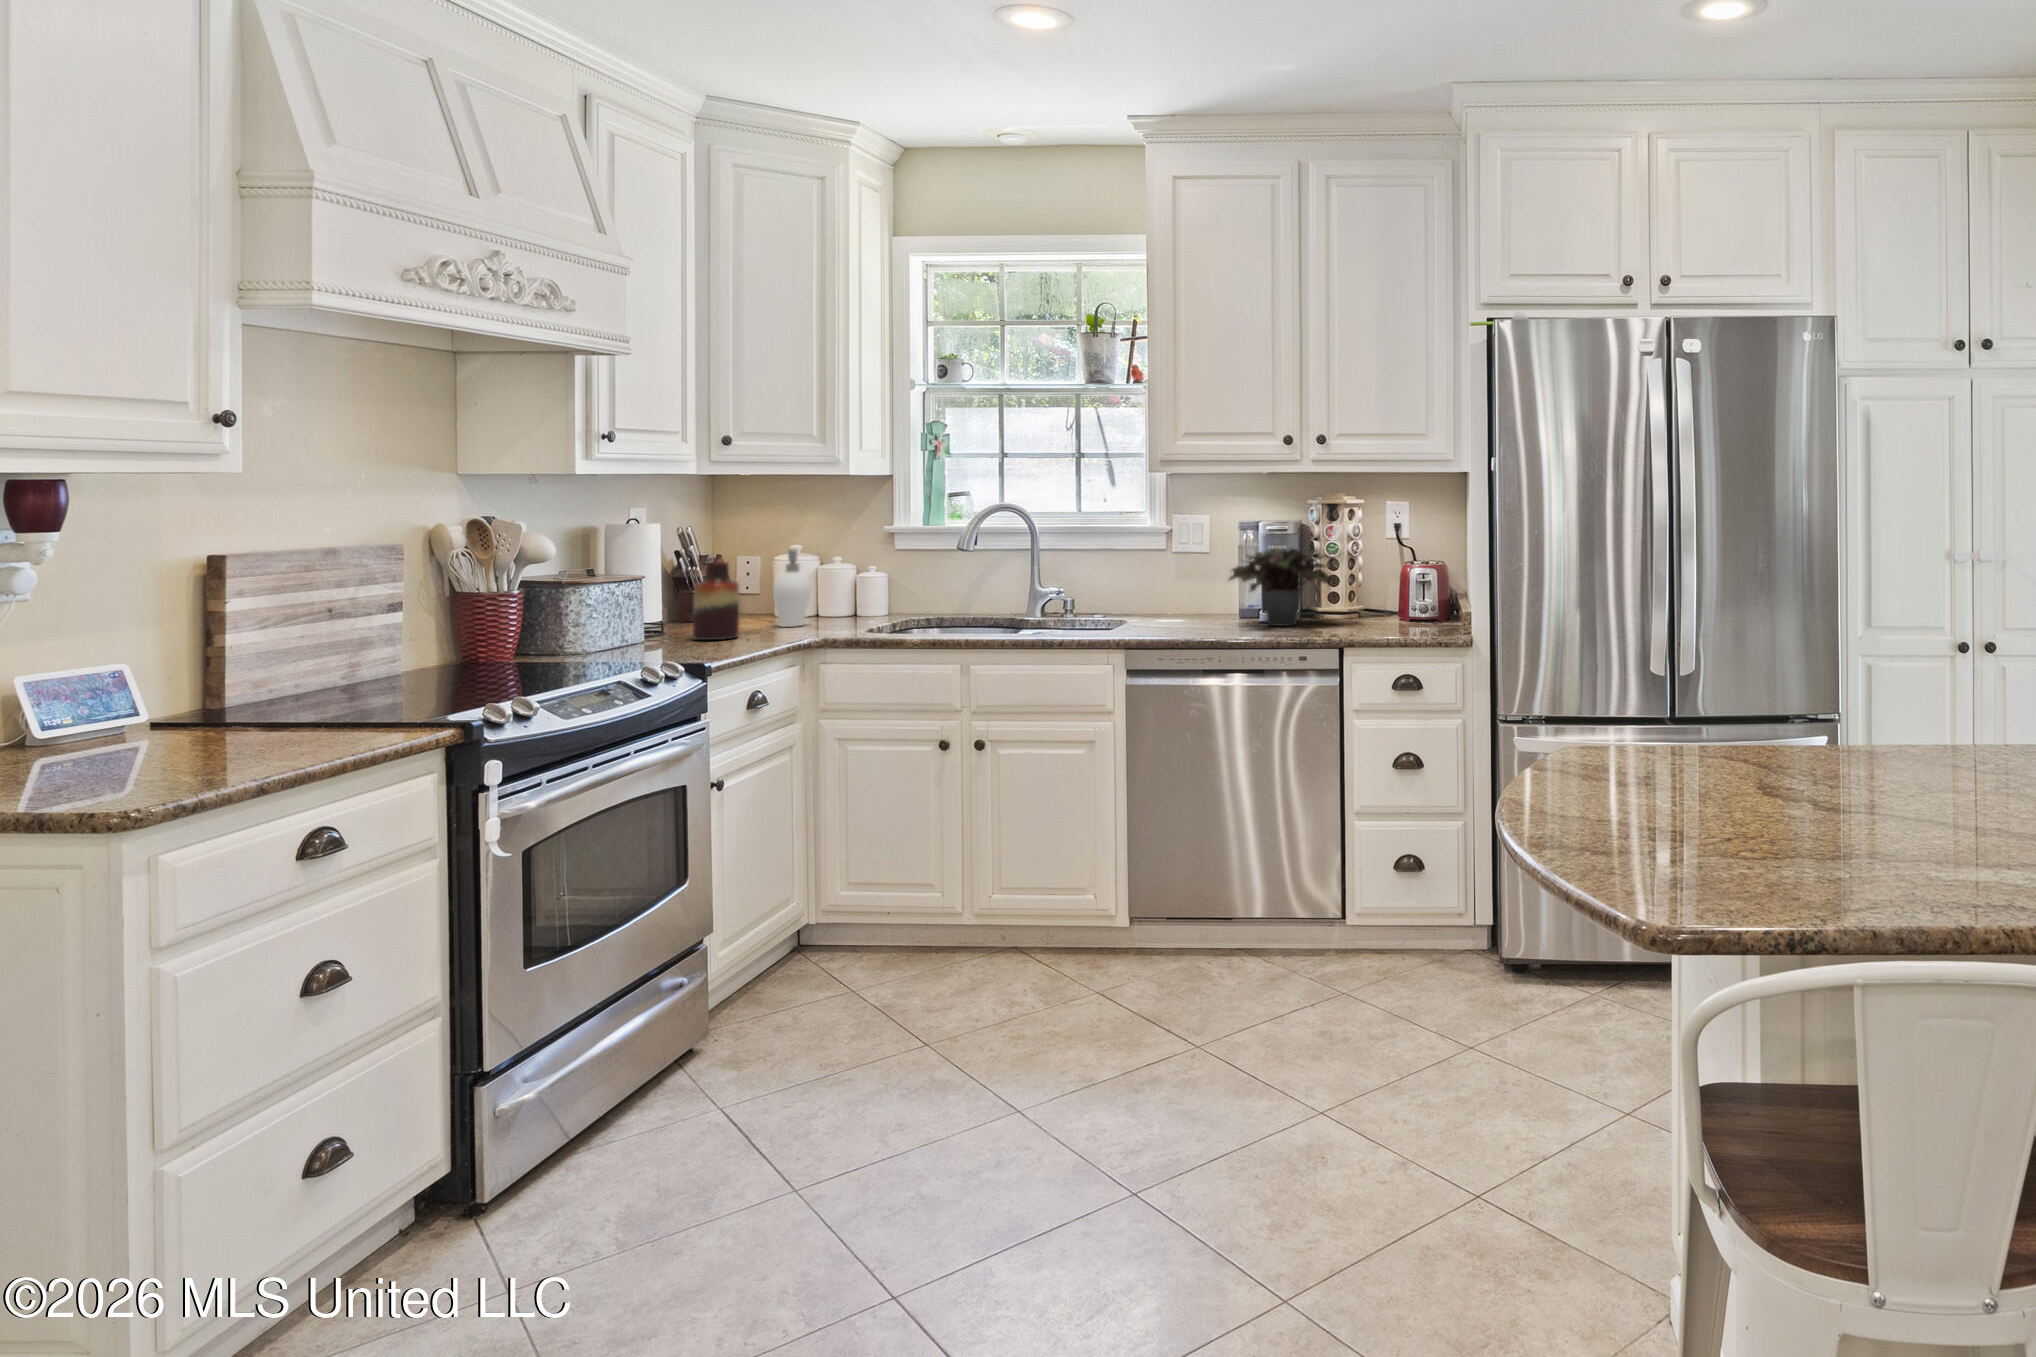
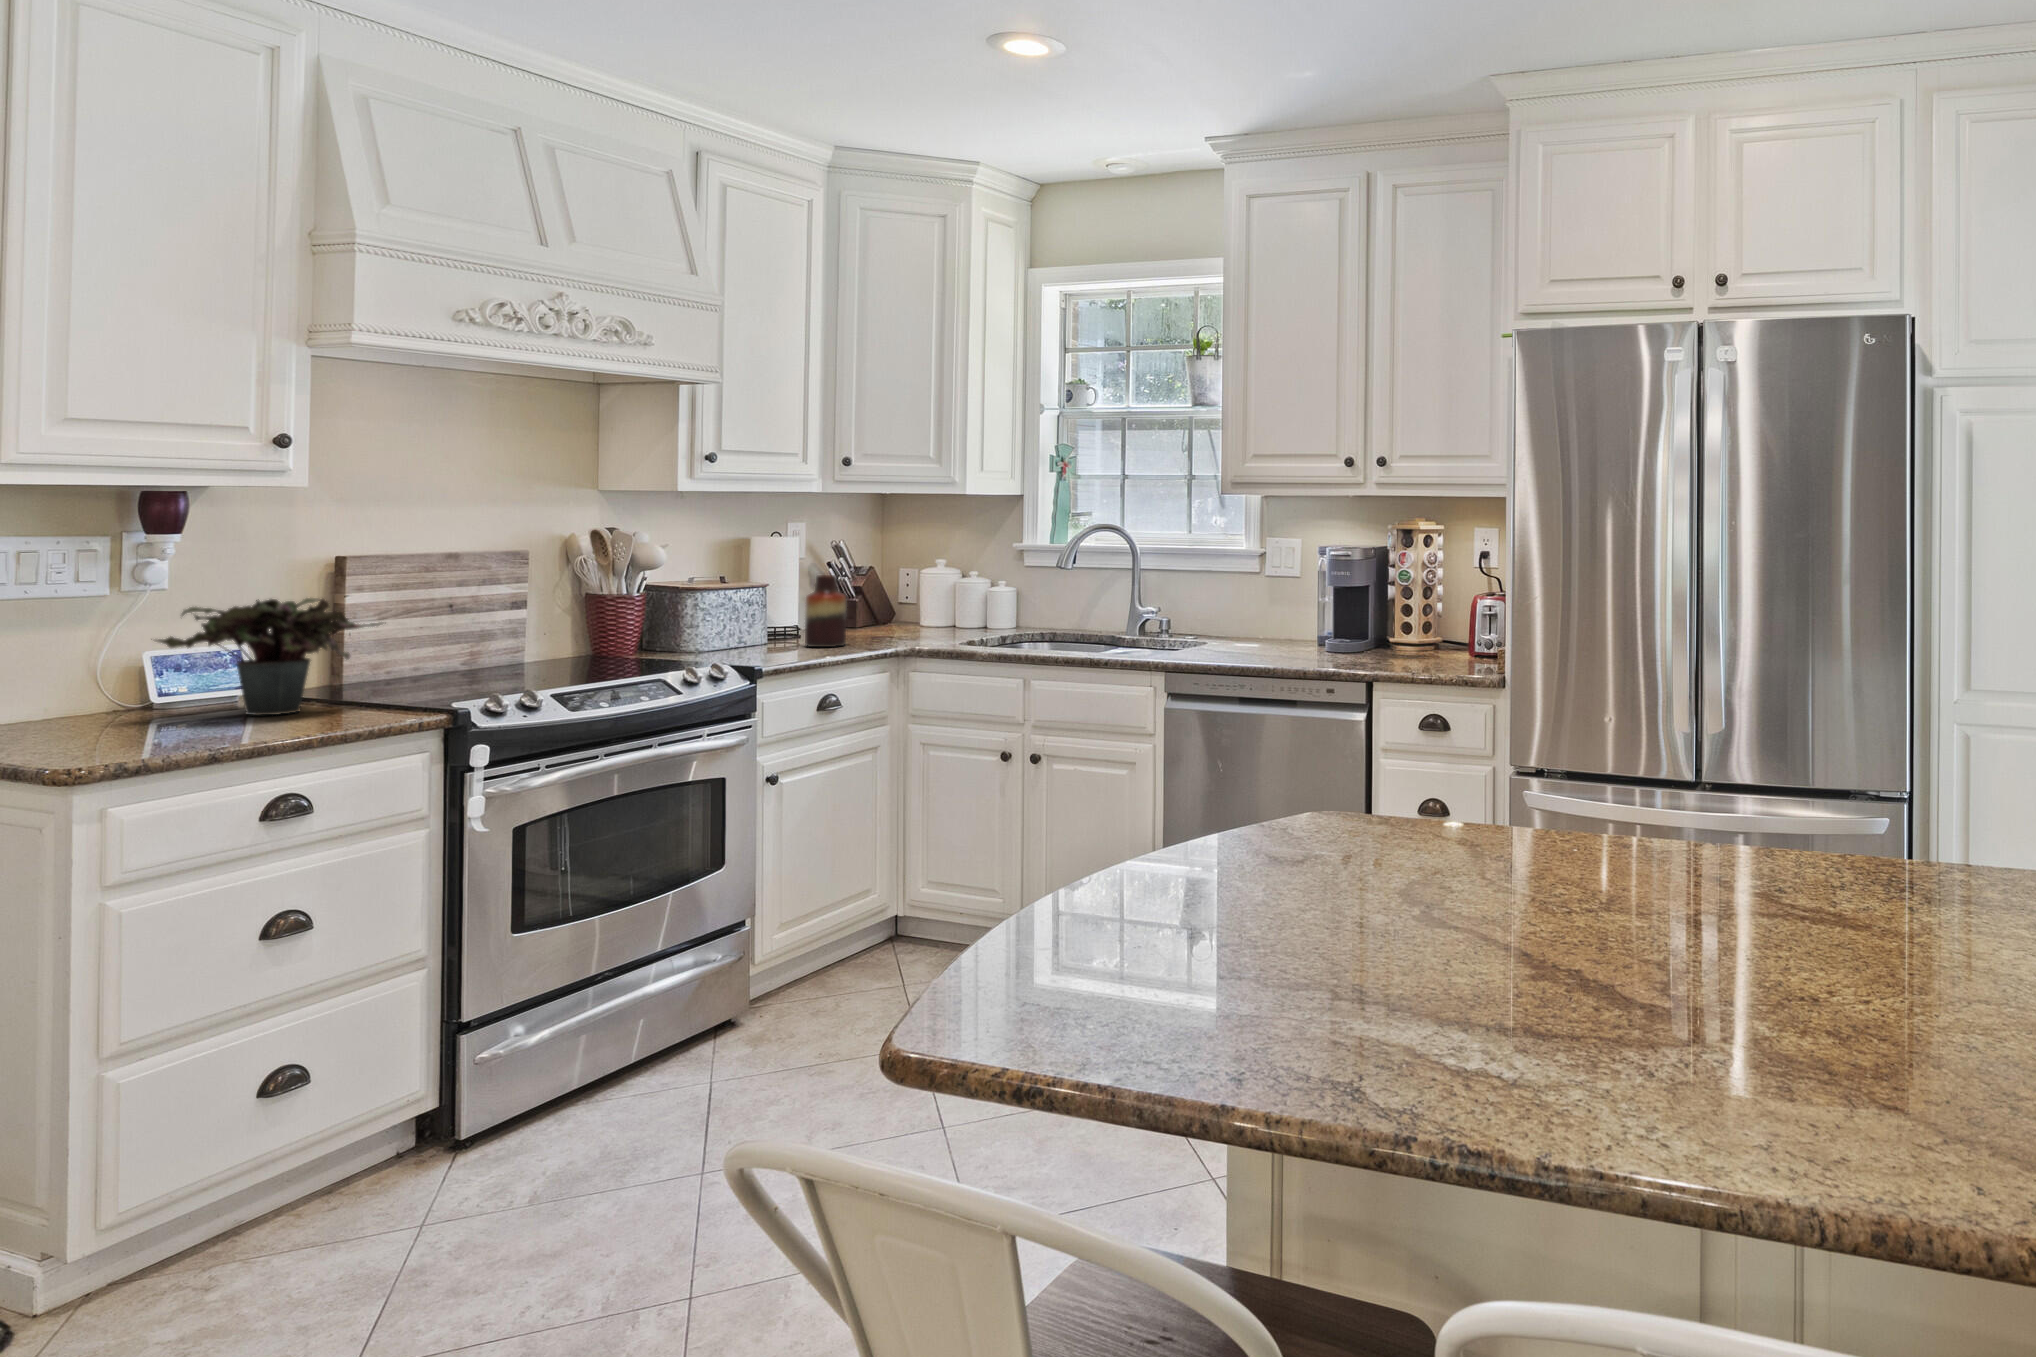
potted plant: present [1229,548,1330,626] -> present [155,598,382,715]
soap dispenser: present [773,549,811,627] -> none [894,565,935,638]

